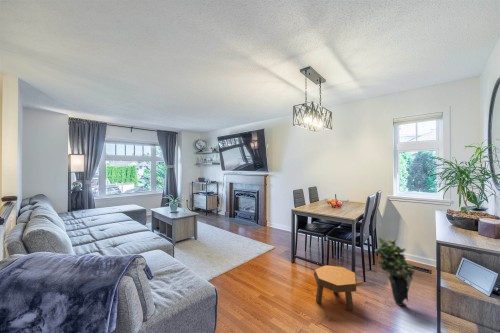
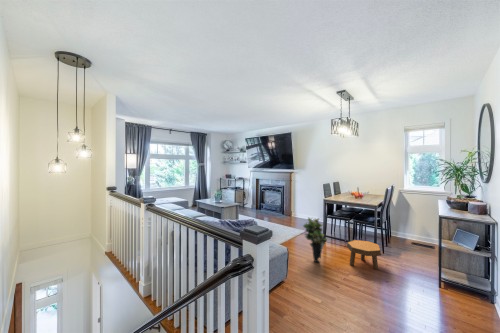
potted plant: present [375,238,415,306] -> present [304,218,327,262]

